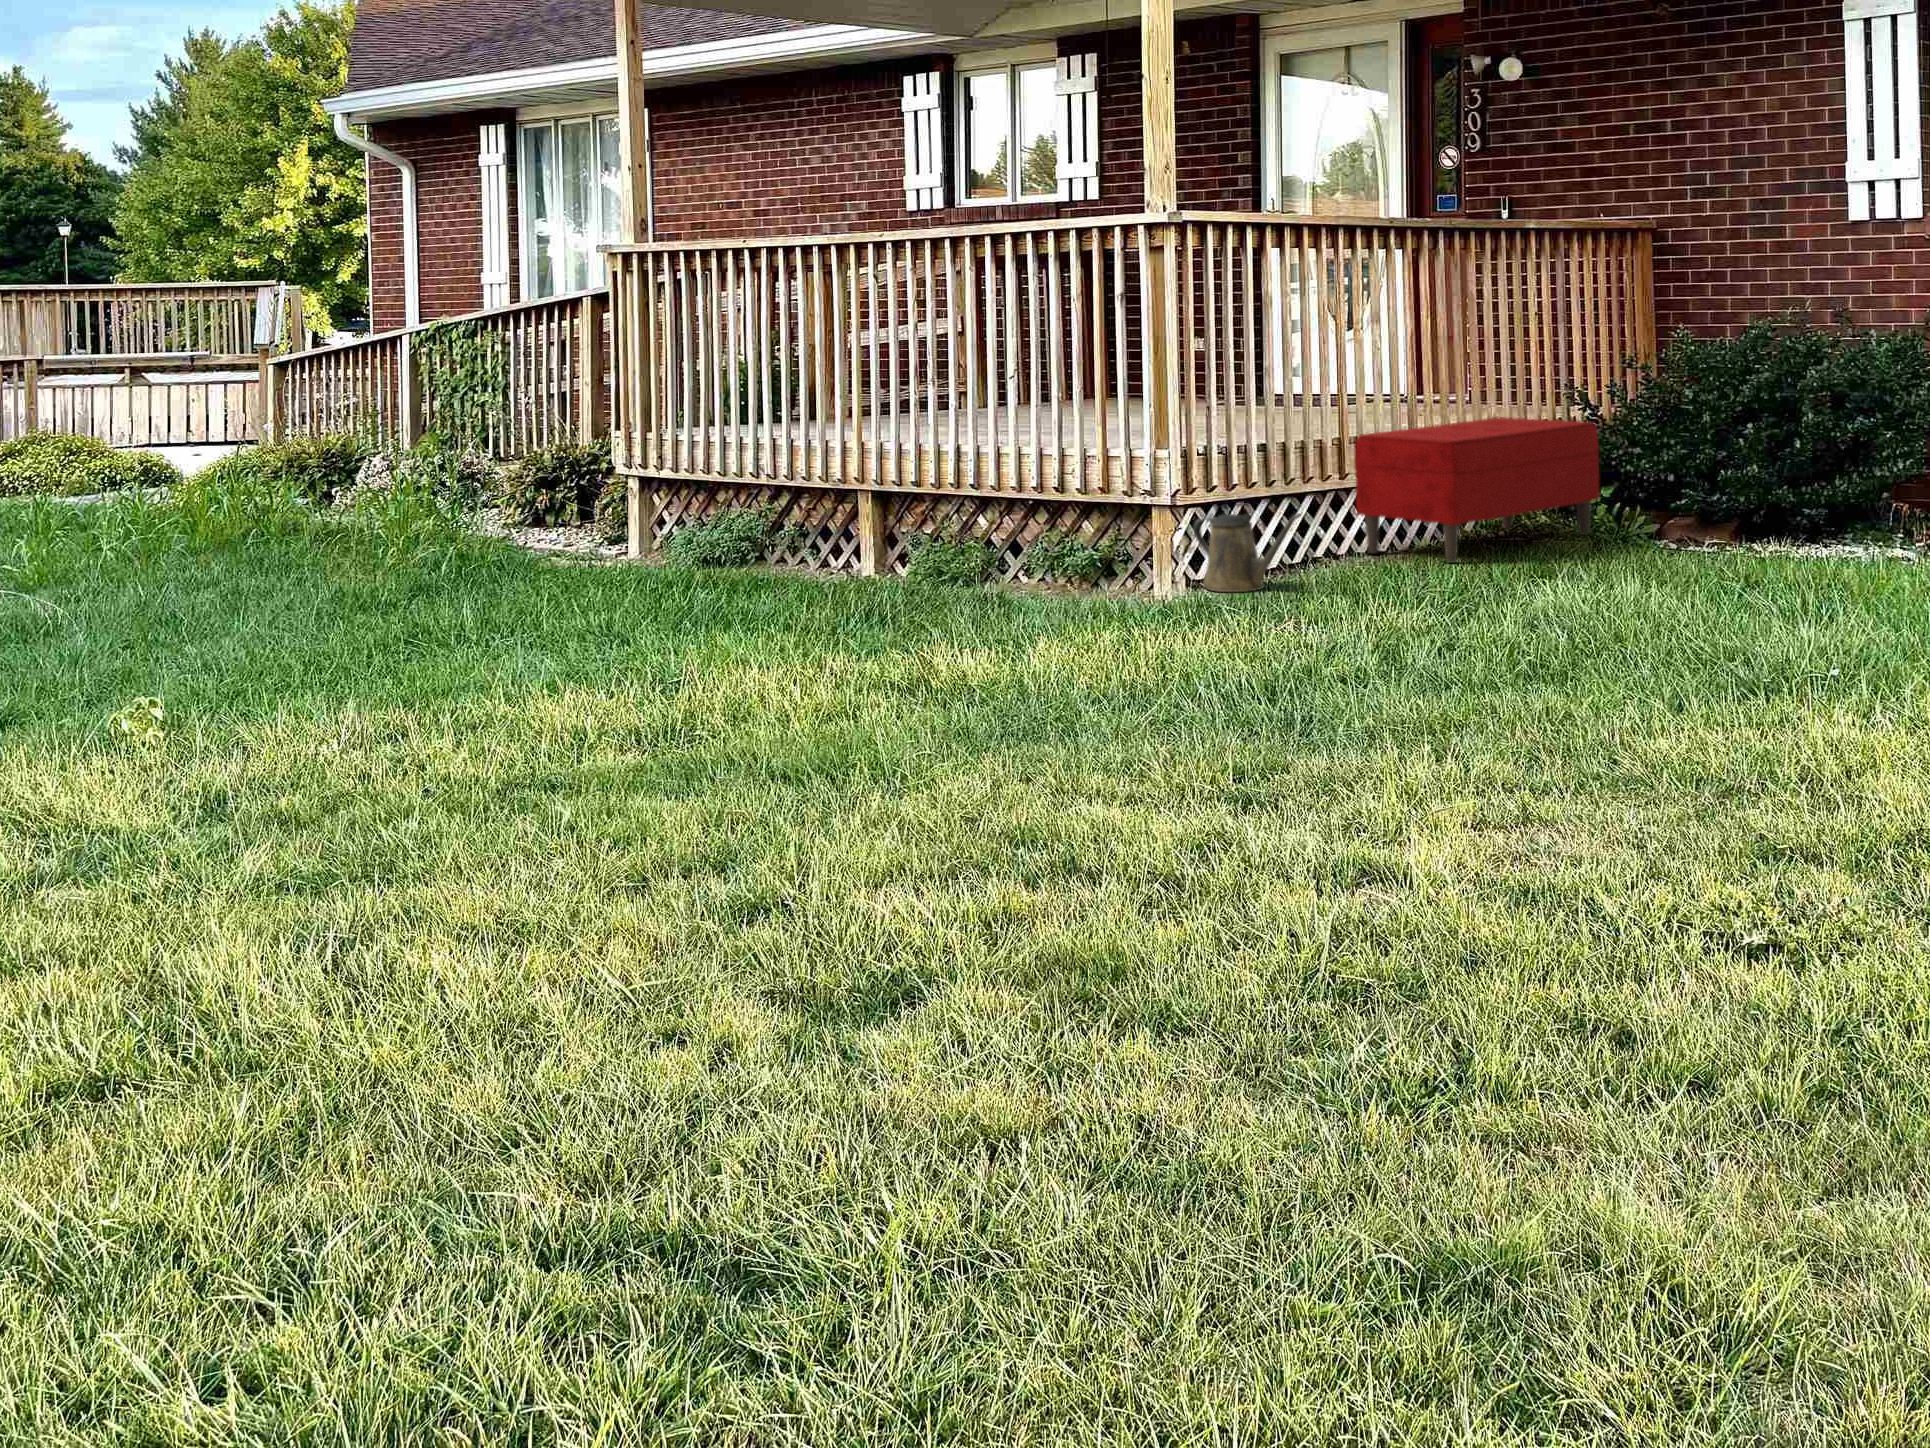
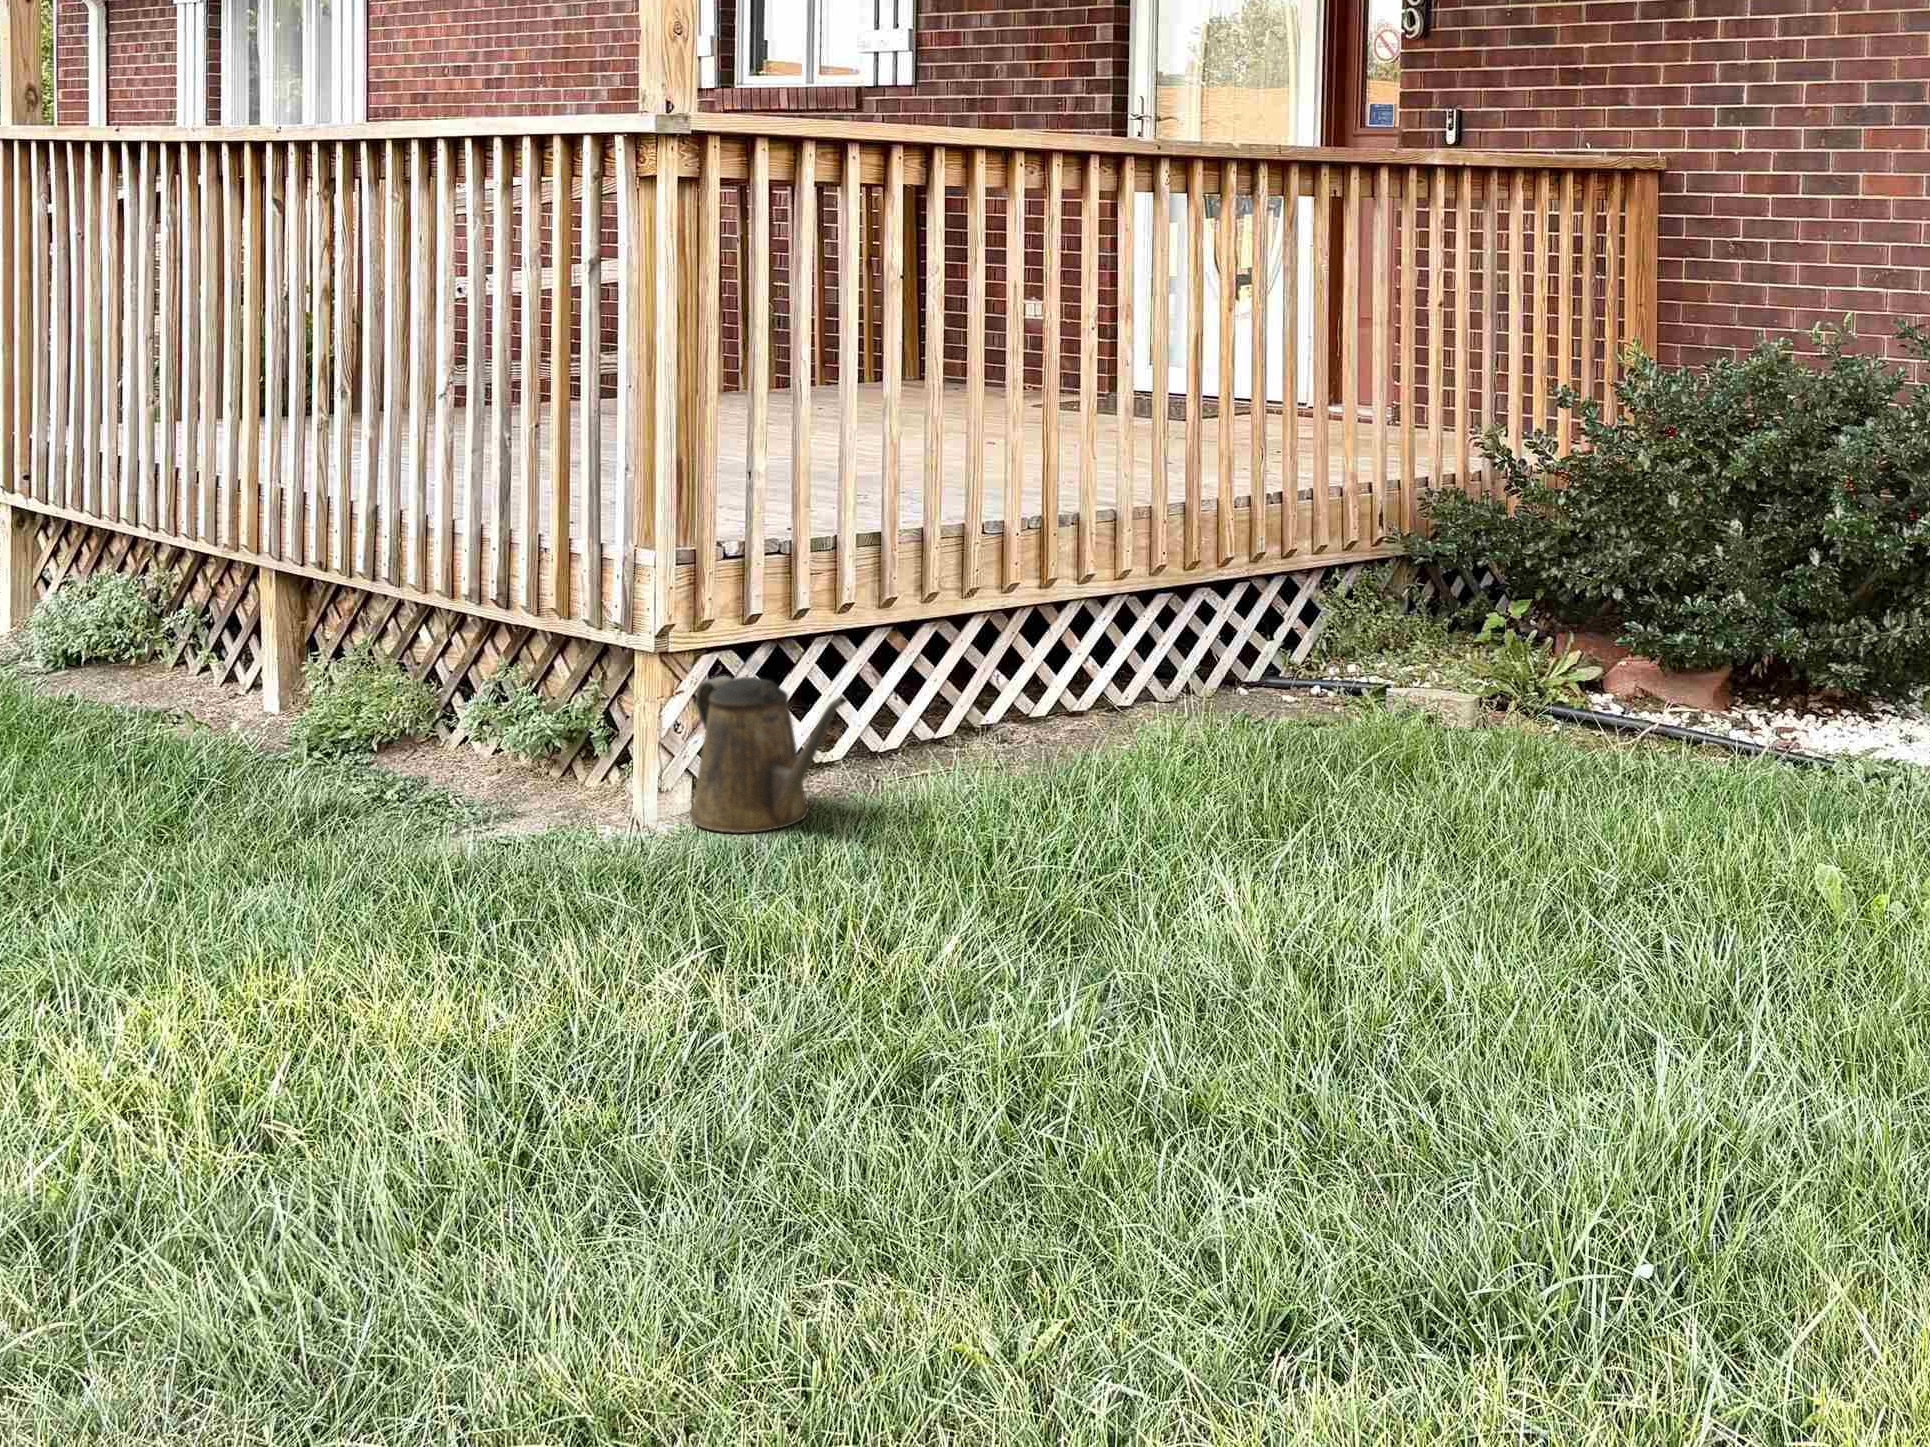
bench: present [1355,417,1599,563] -> none [1057,475,1501,760]

